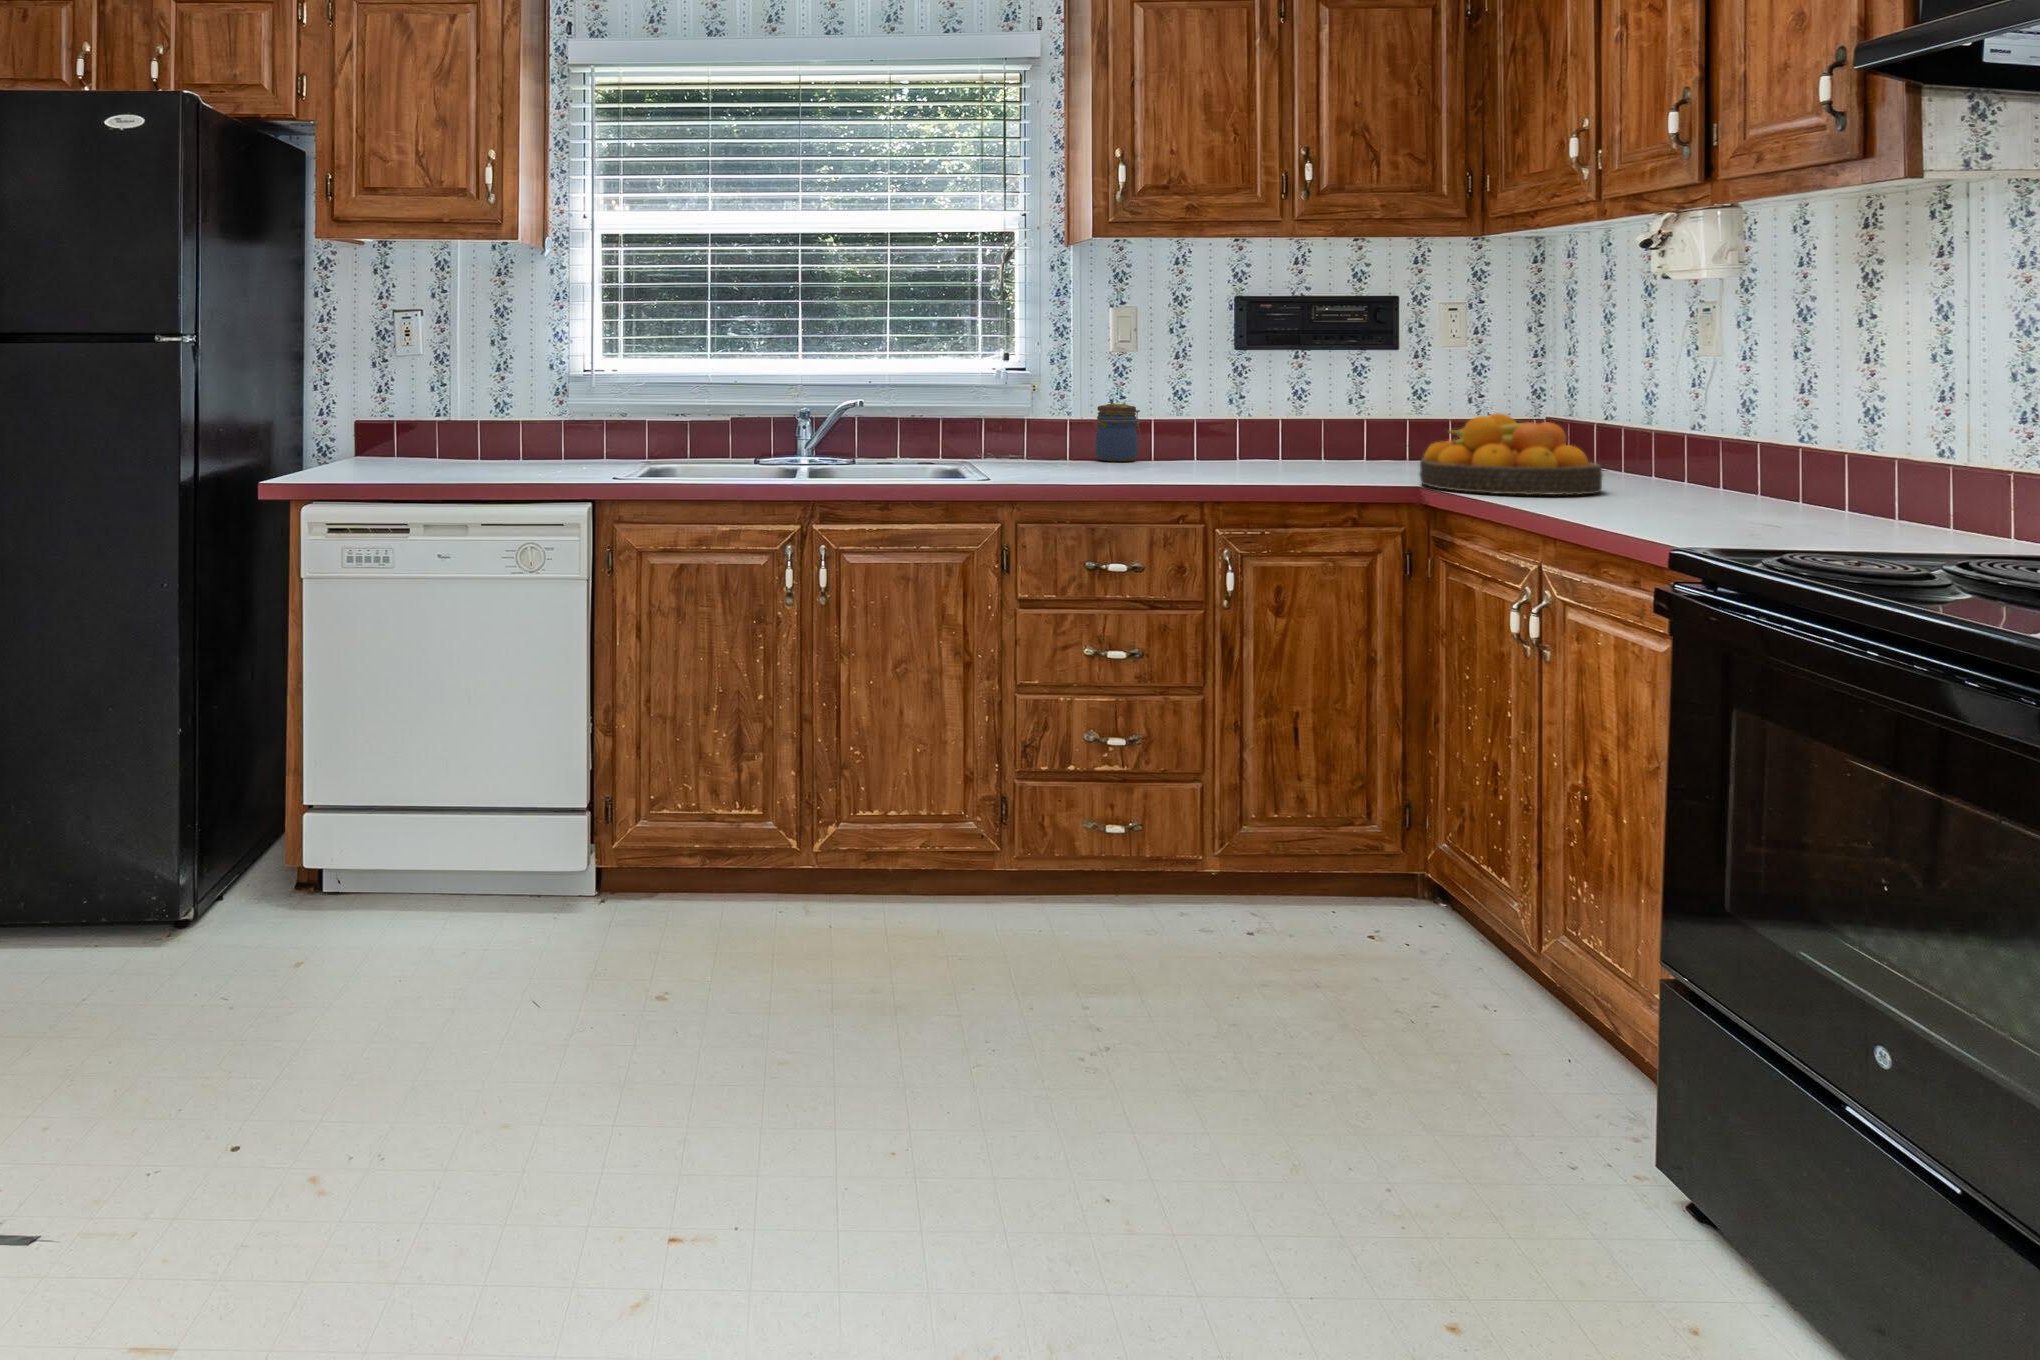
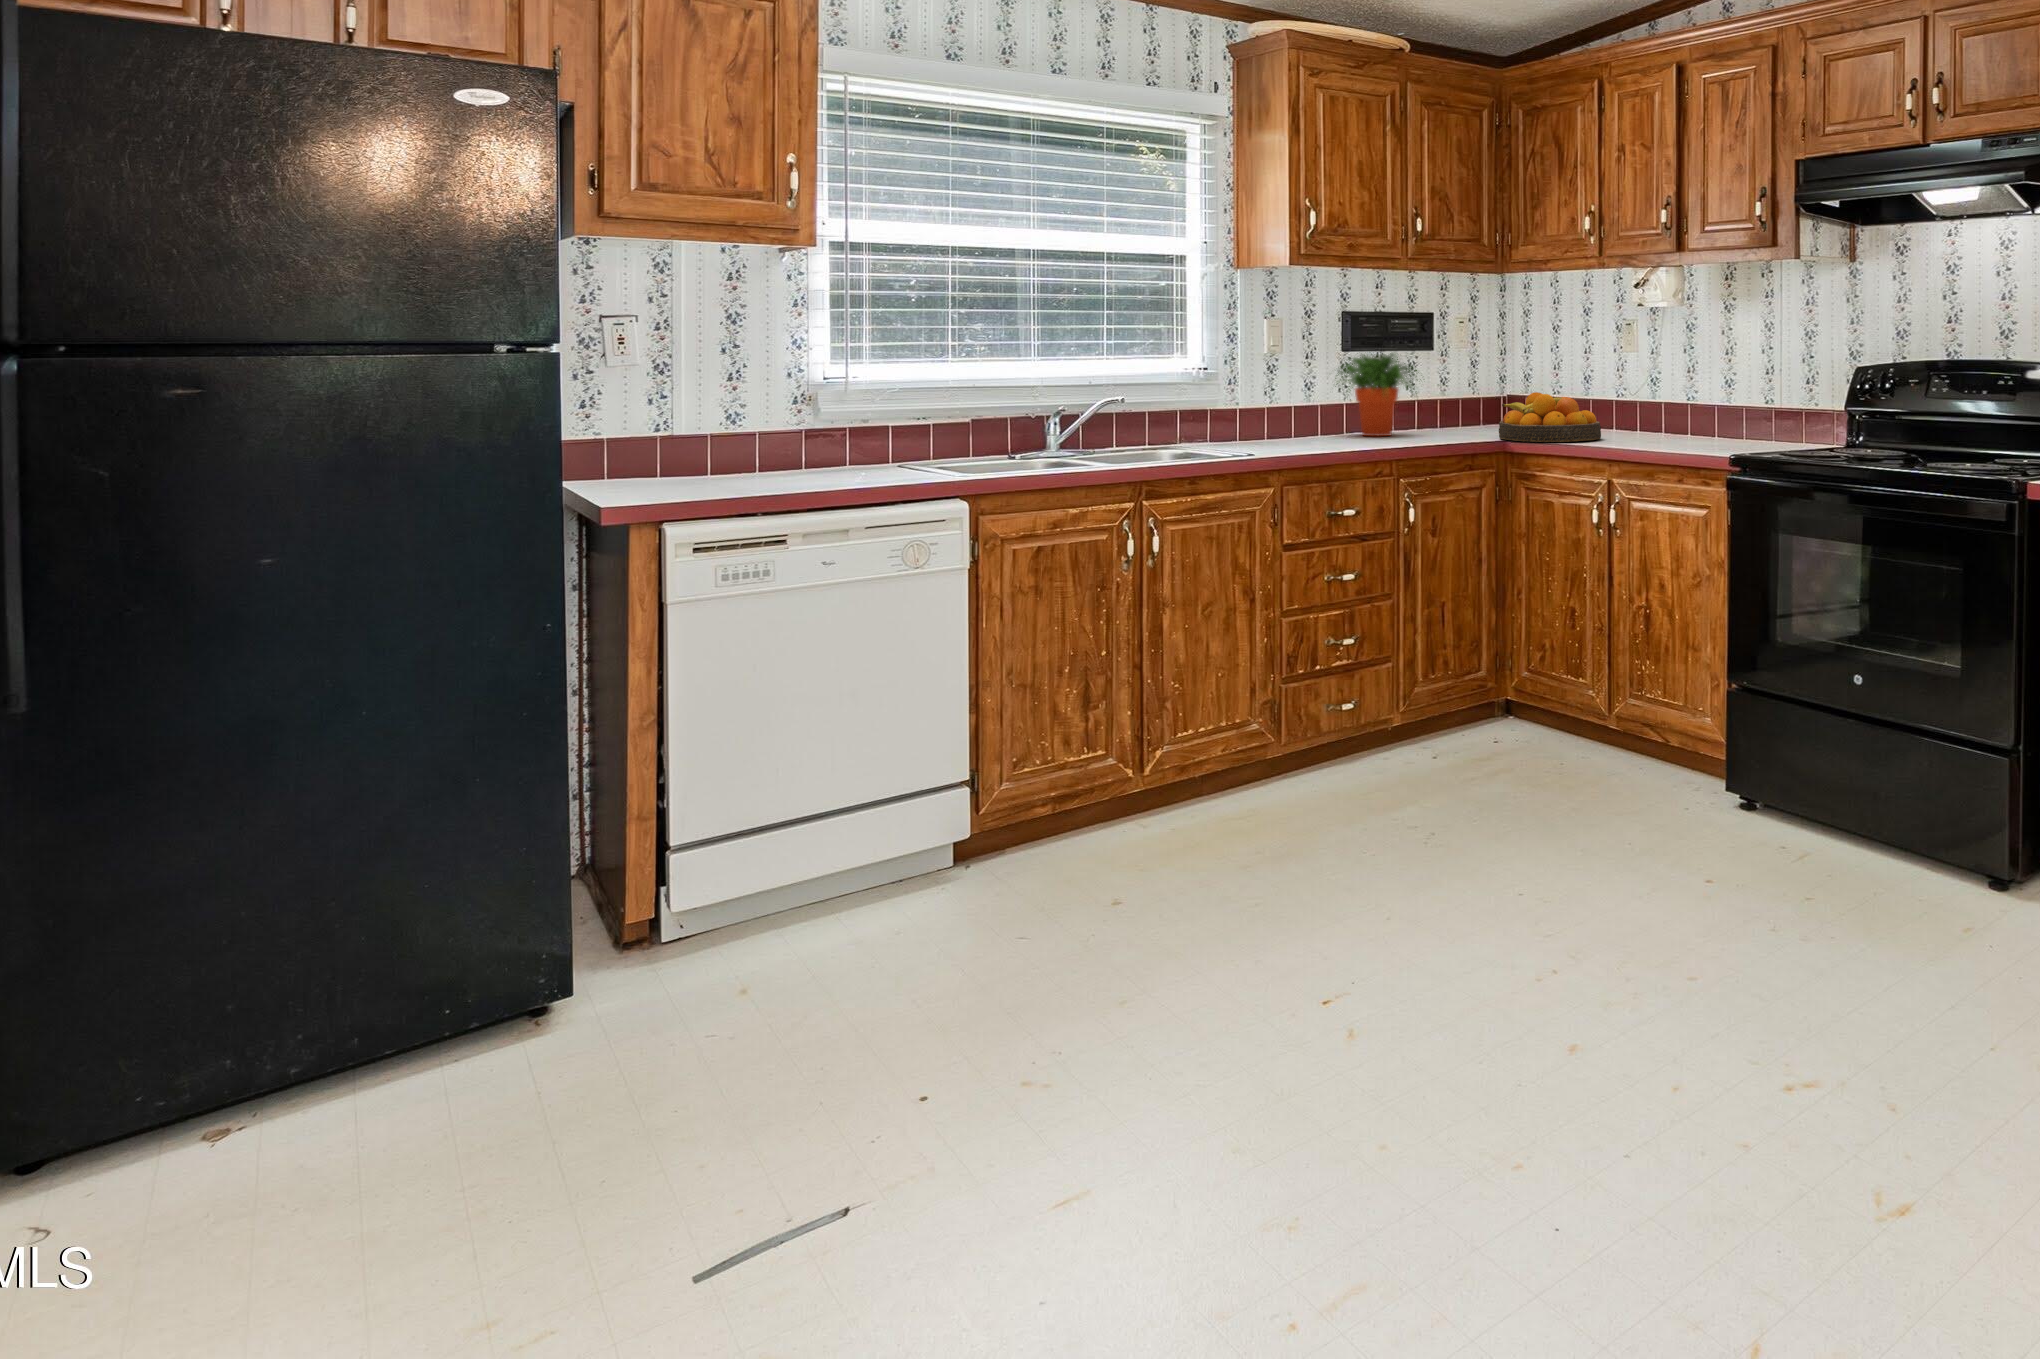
potted plant: none [1199,348,1344,468] -> present [1335,353,1417,436]
jar: present [1096,404,1141,461] -> none [1250,394,1281,438]

